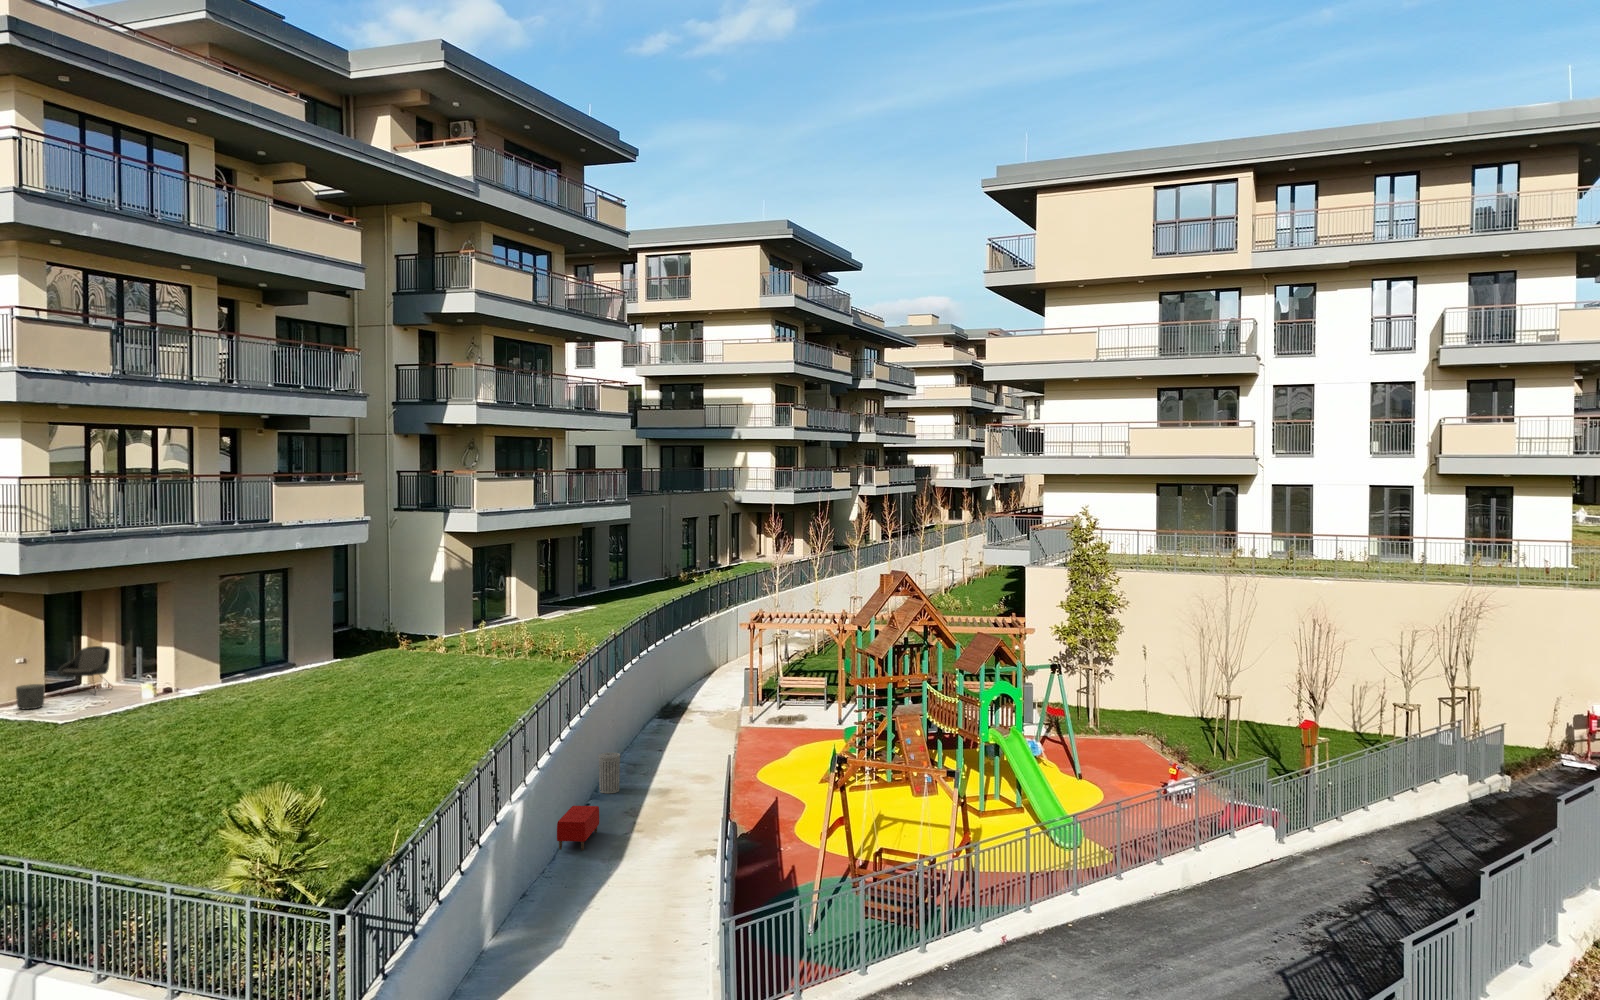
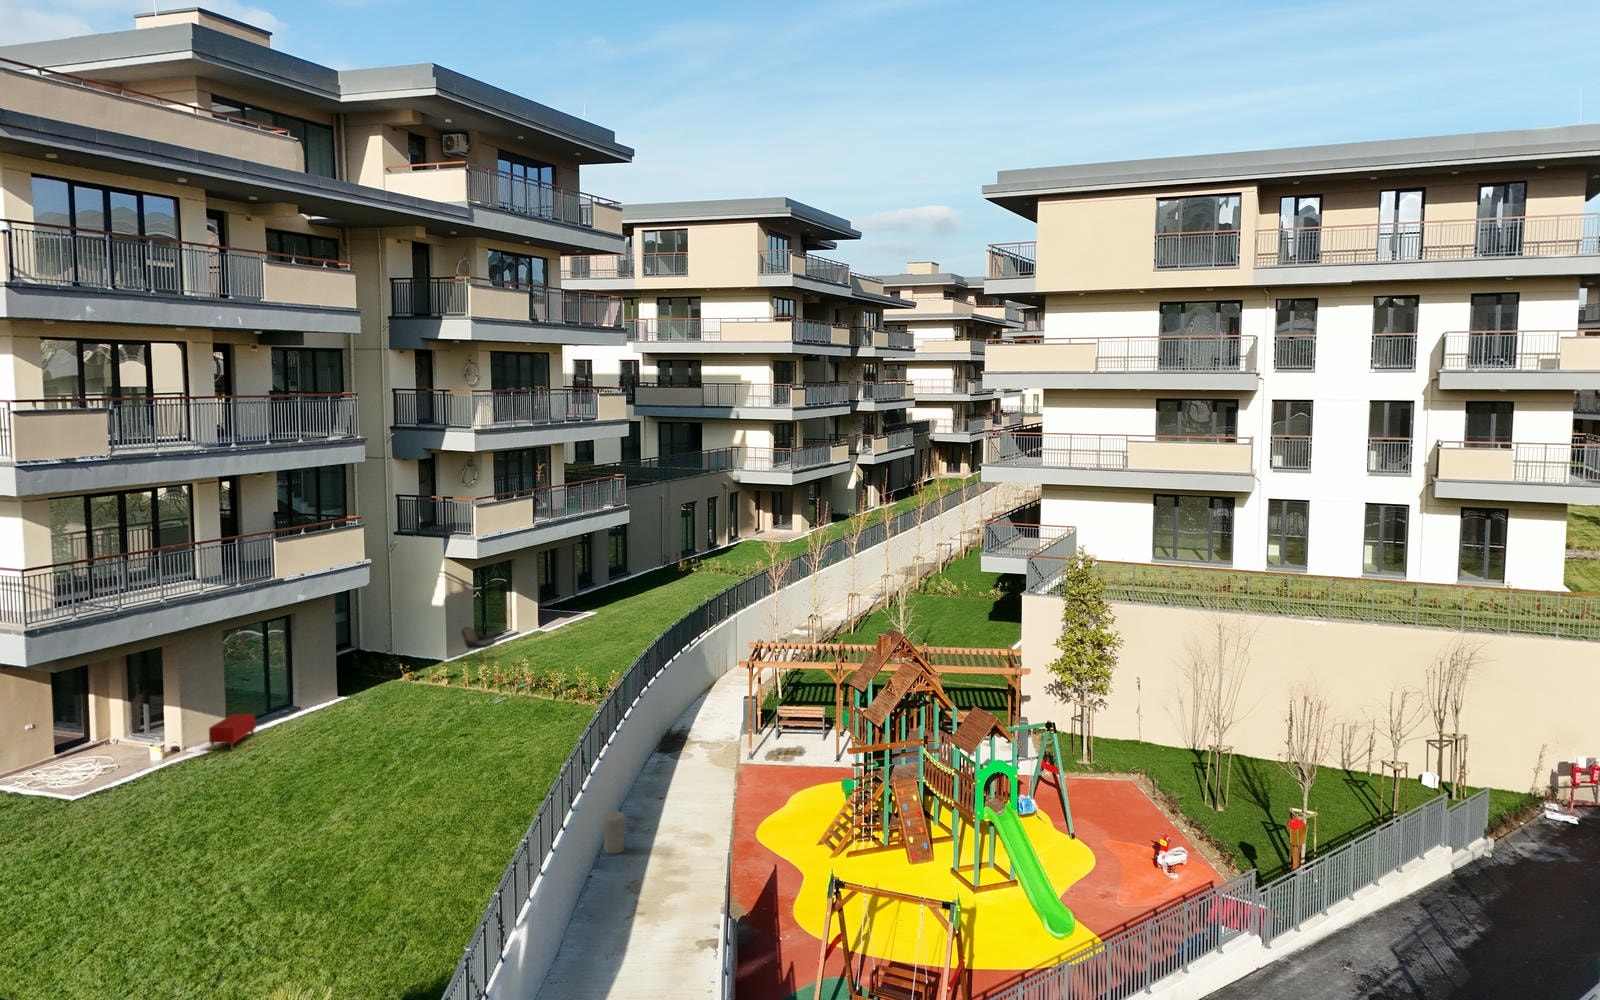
lounge chair: present [57,646,110,695] -> present [461,627,496,659]
planter: present [16,684,45,709] -> none [27,759,56,787]
bench: present [557,806,599,850] -> present [209,714,255,750]

